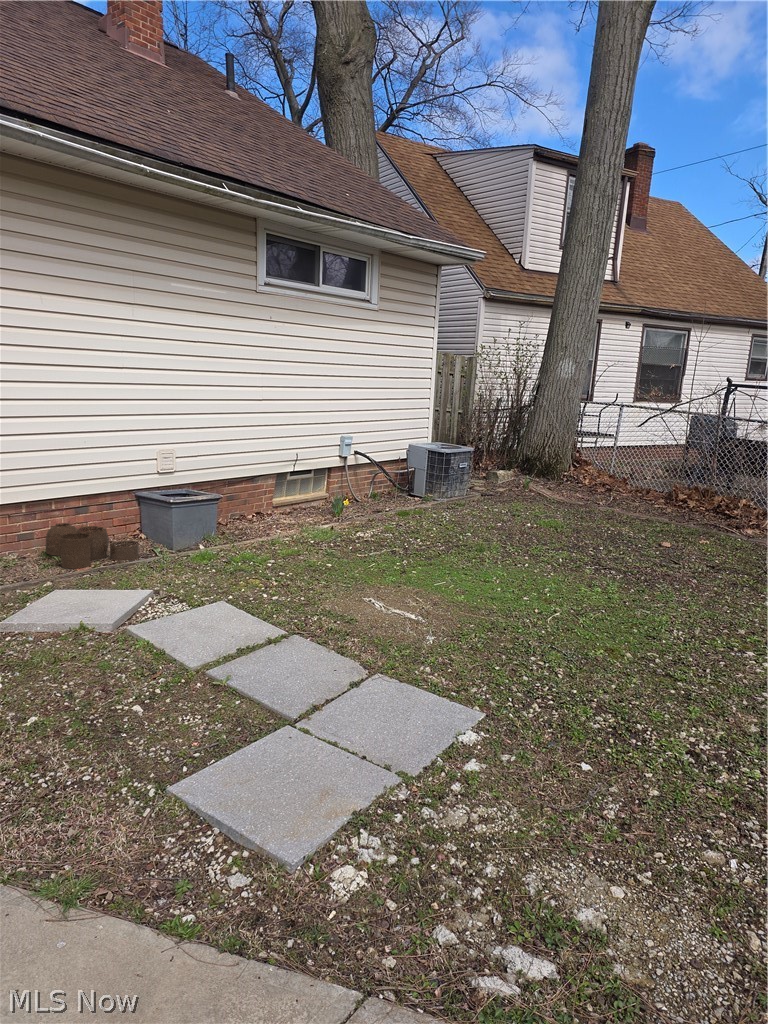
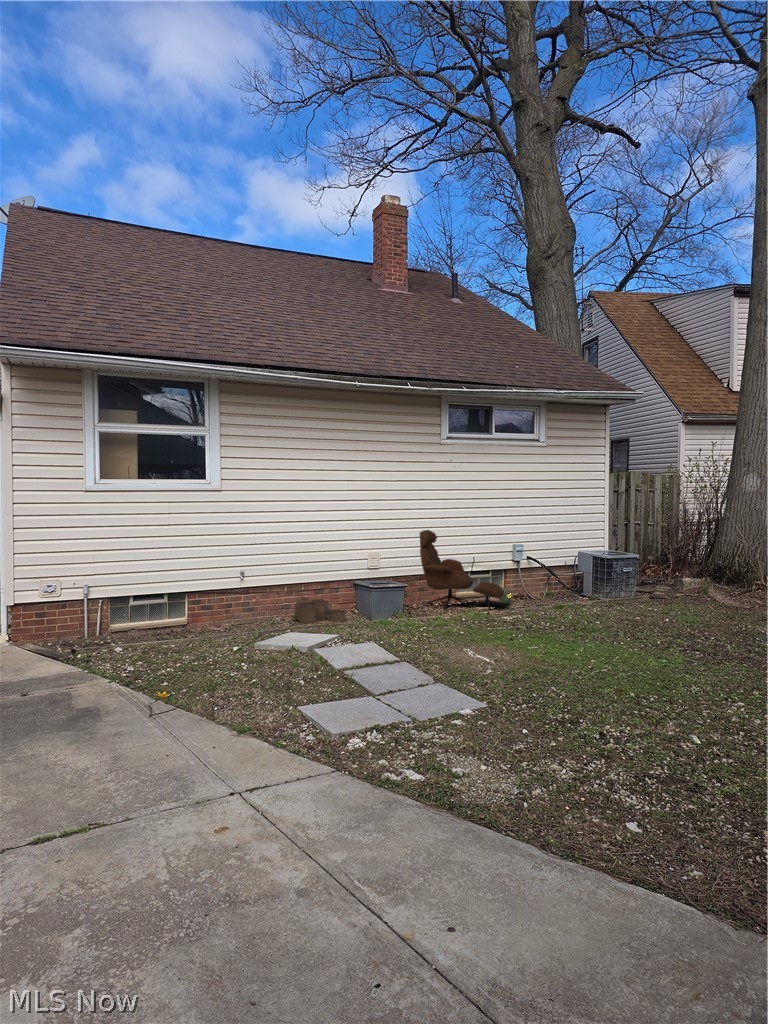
lounge chair: none [232,416,346,526] -> present [420,530,504,610]

